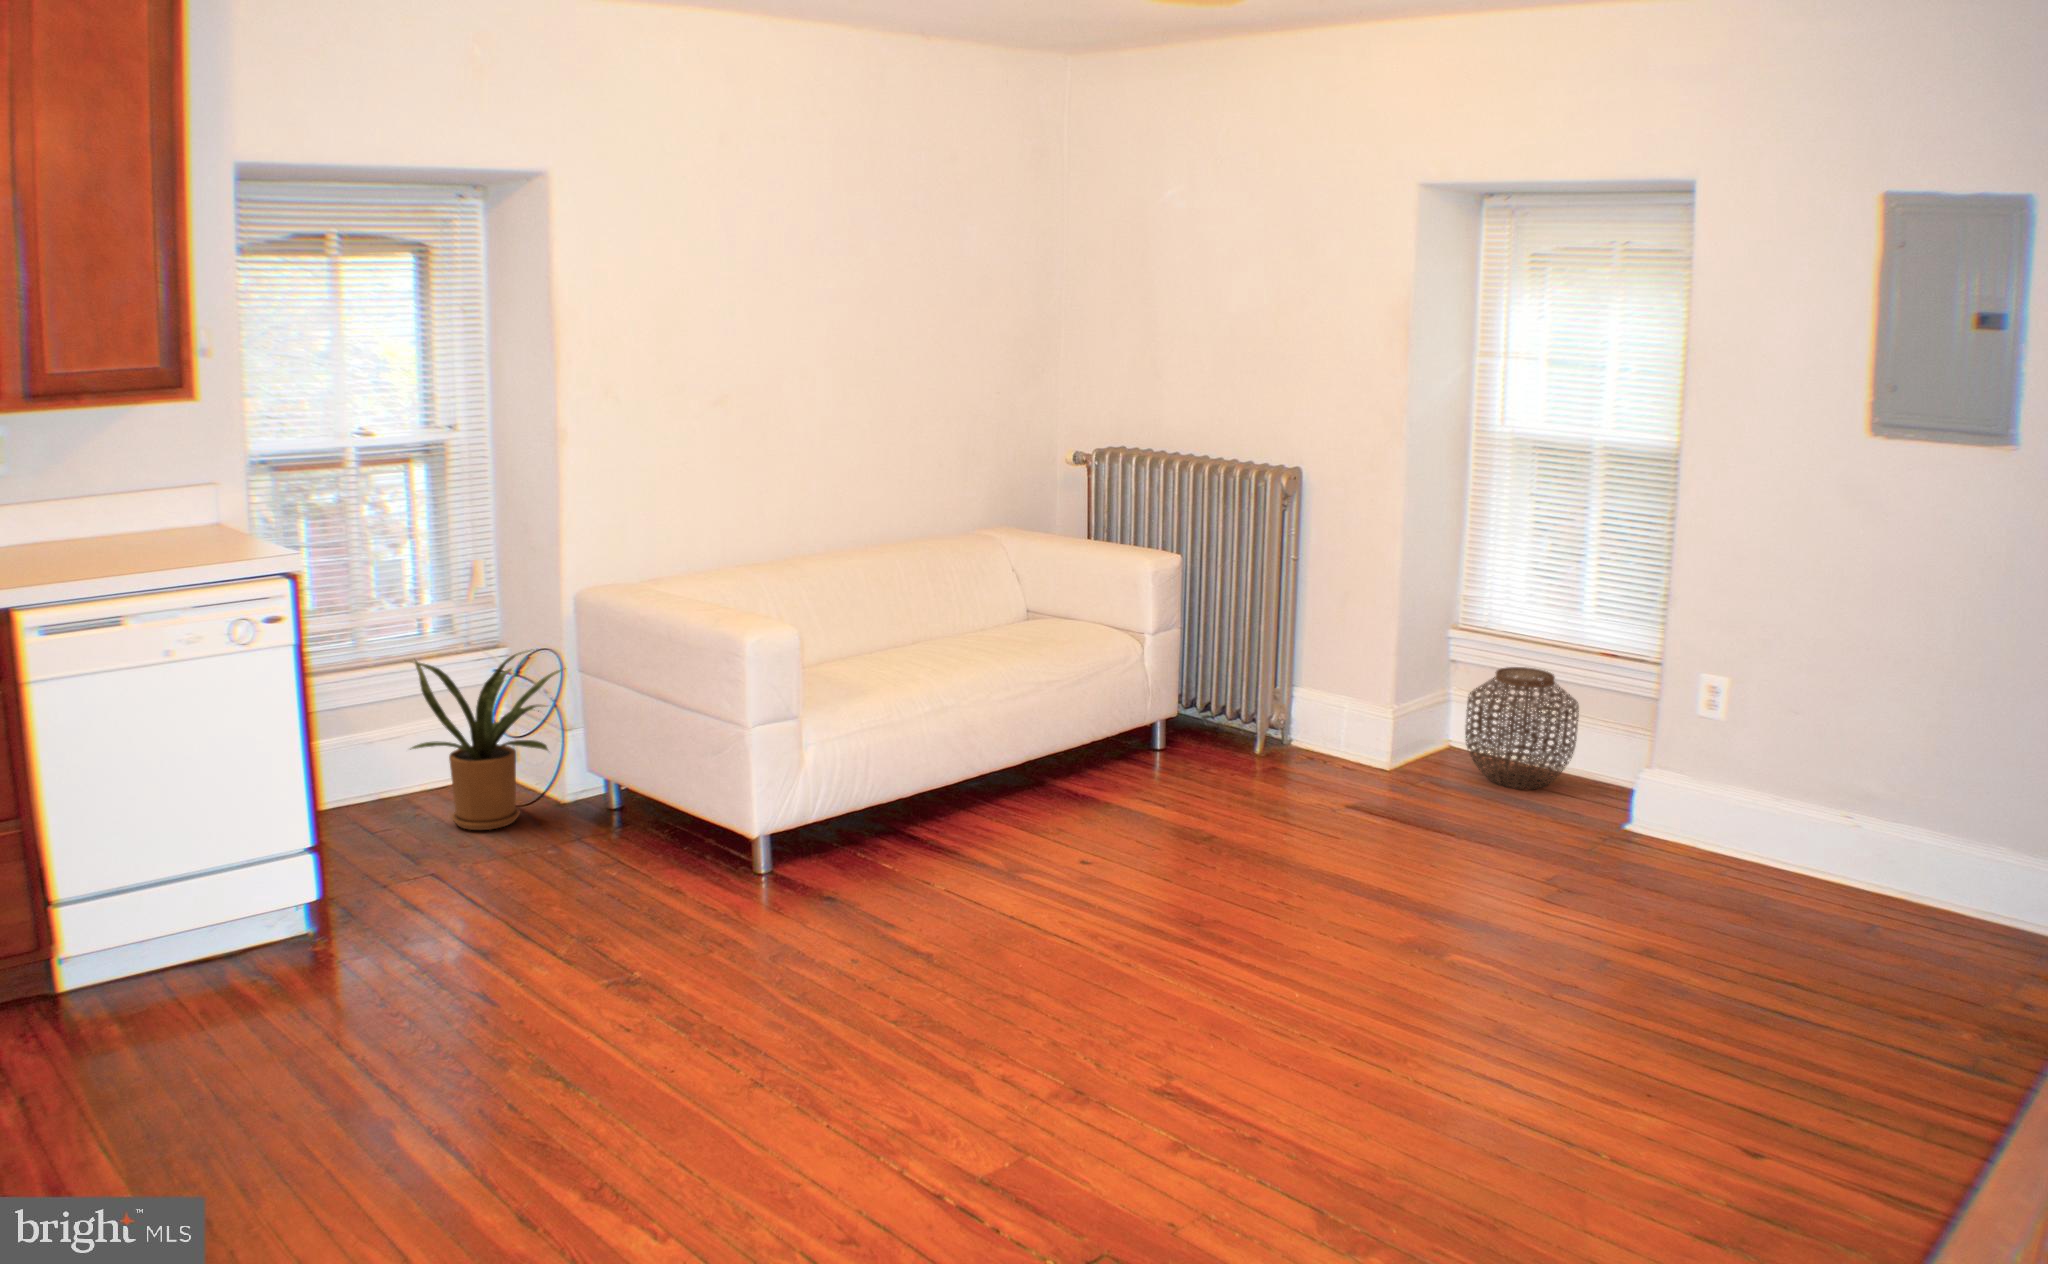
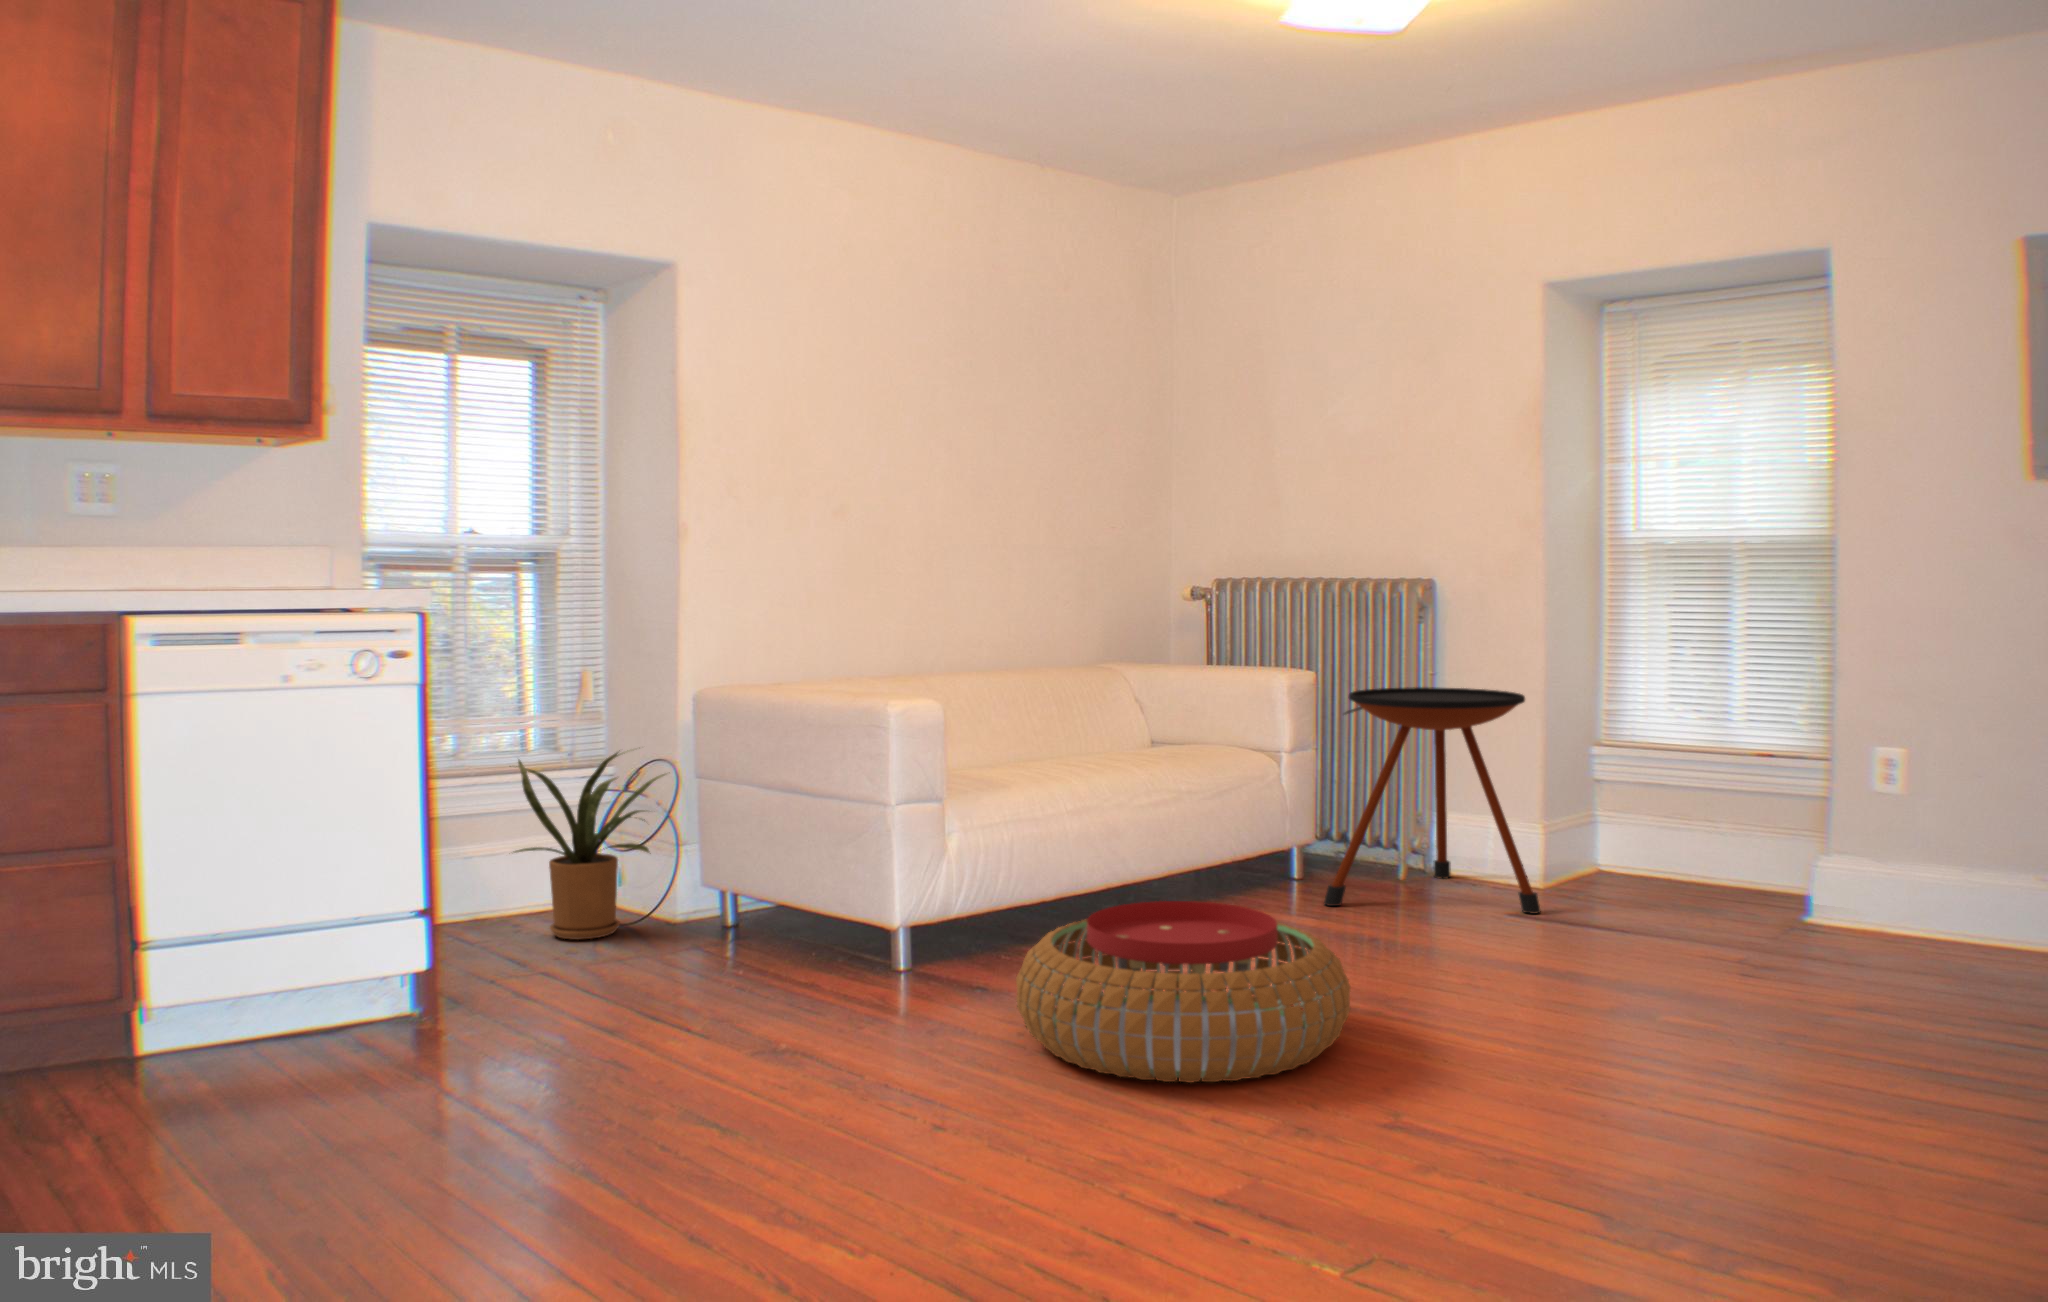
side table: none [1187,574,1384,797] -> present [1324,687,1541,913]
woven basket: present [1465,667,1579,789] -> none [1626,777,1752,907]
pouf: none [904,825,1205,1009] -> present [1016,901,1351,1083]

